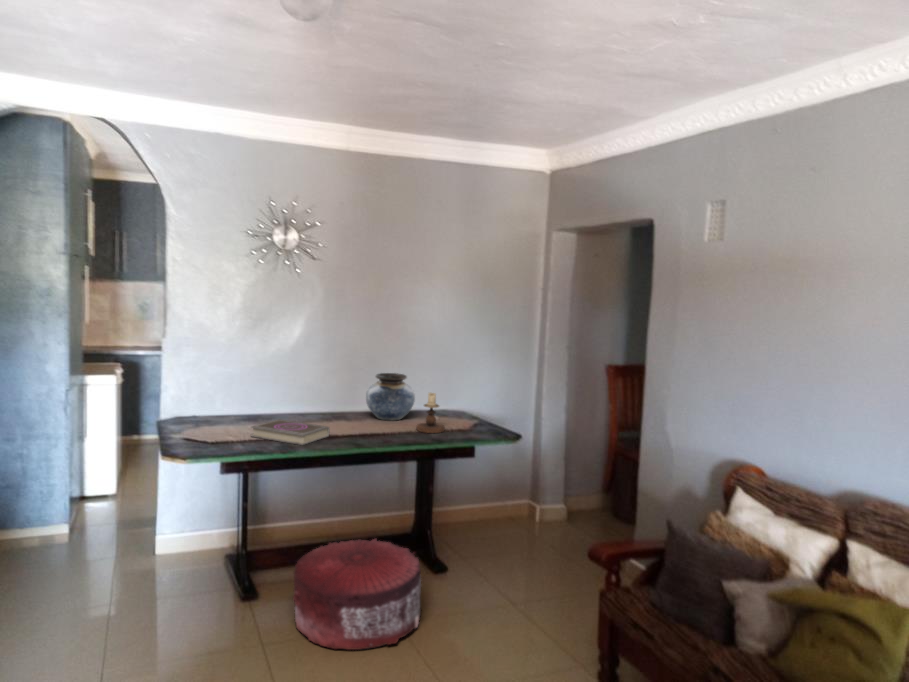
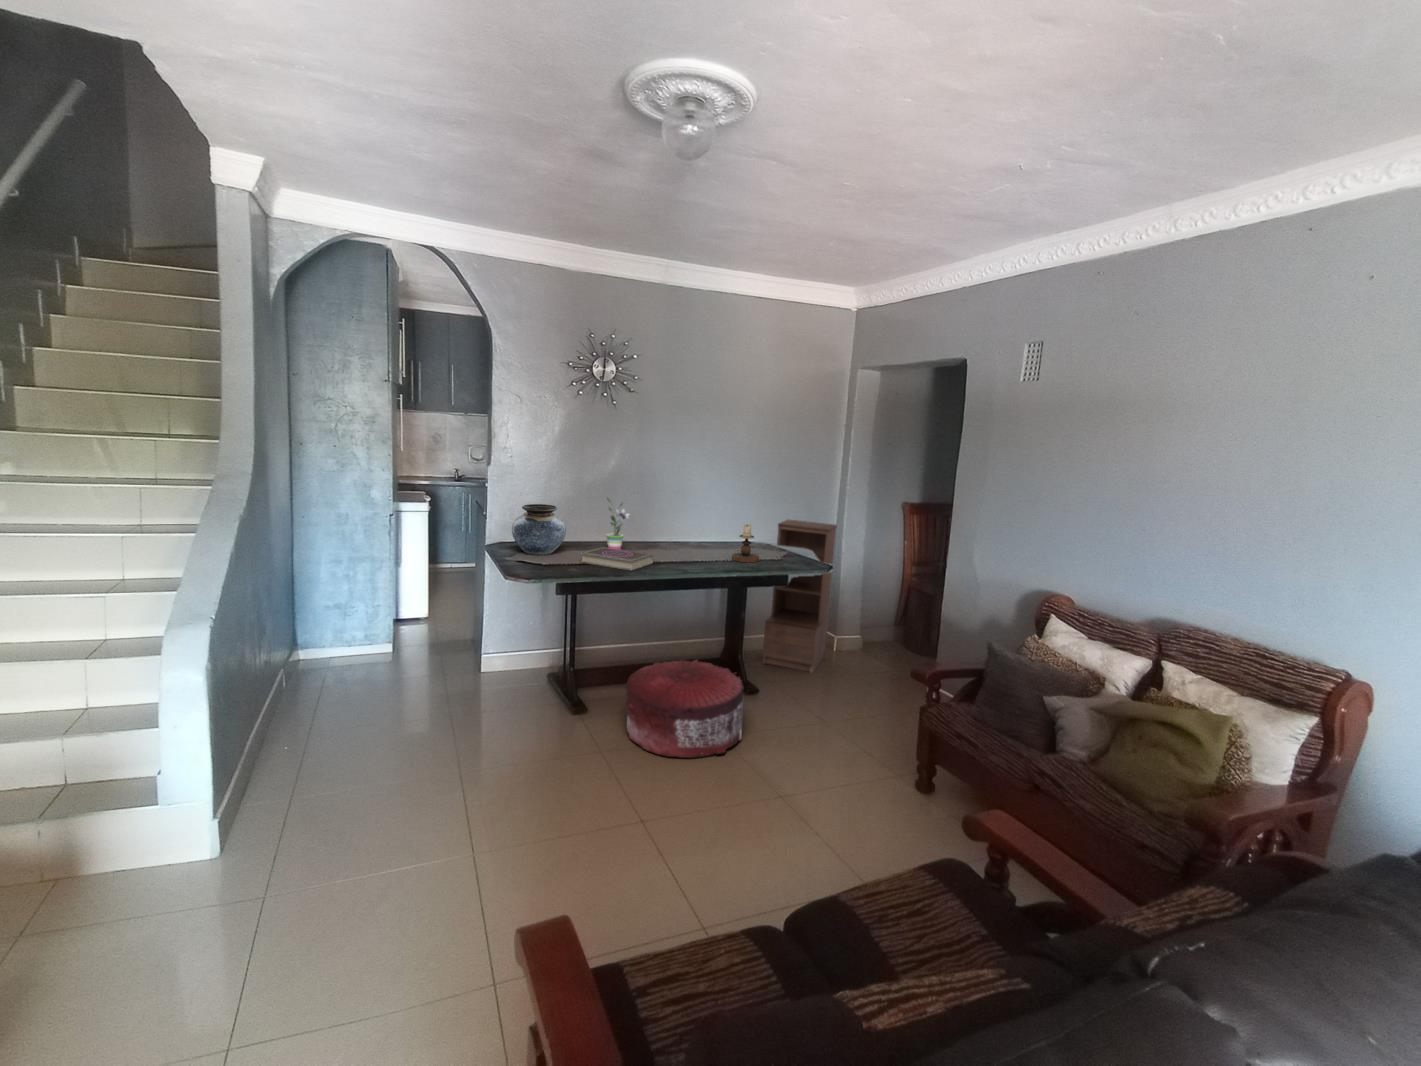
potted plant: none [286,366,310,422] -> present [606,498,629,549]
vase: present [366,373,415,421] -> present [512,504,566,555]
bookshelf: none [457,386,534,548] -> present [763,520,837,673]

